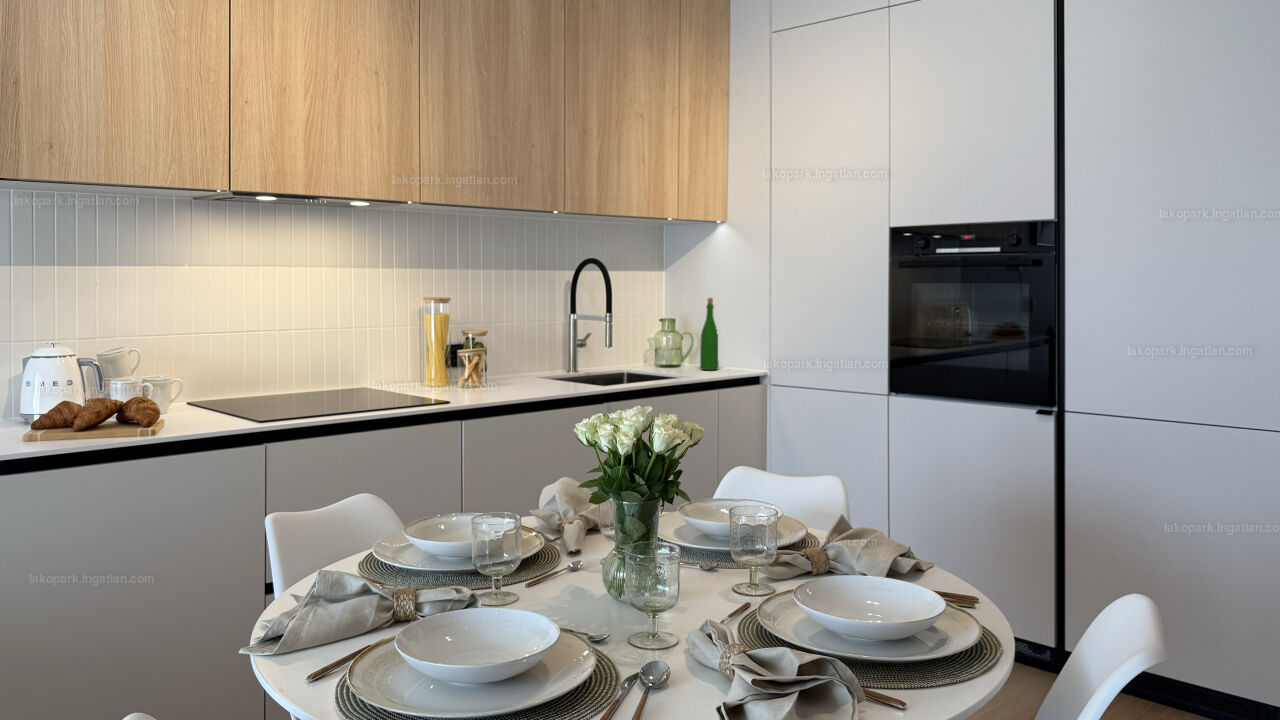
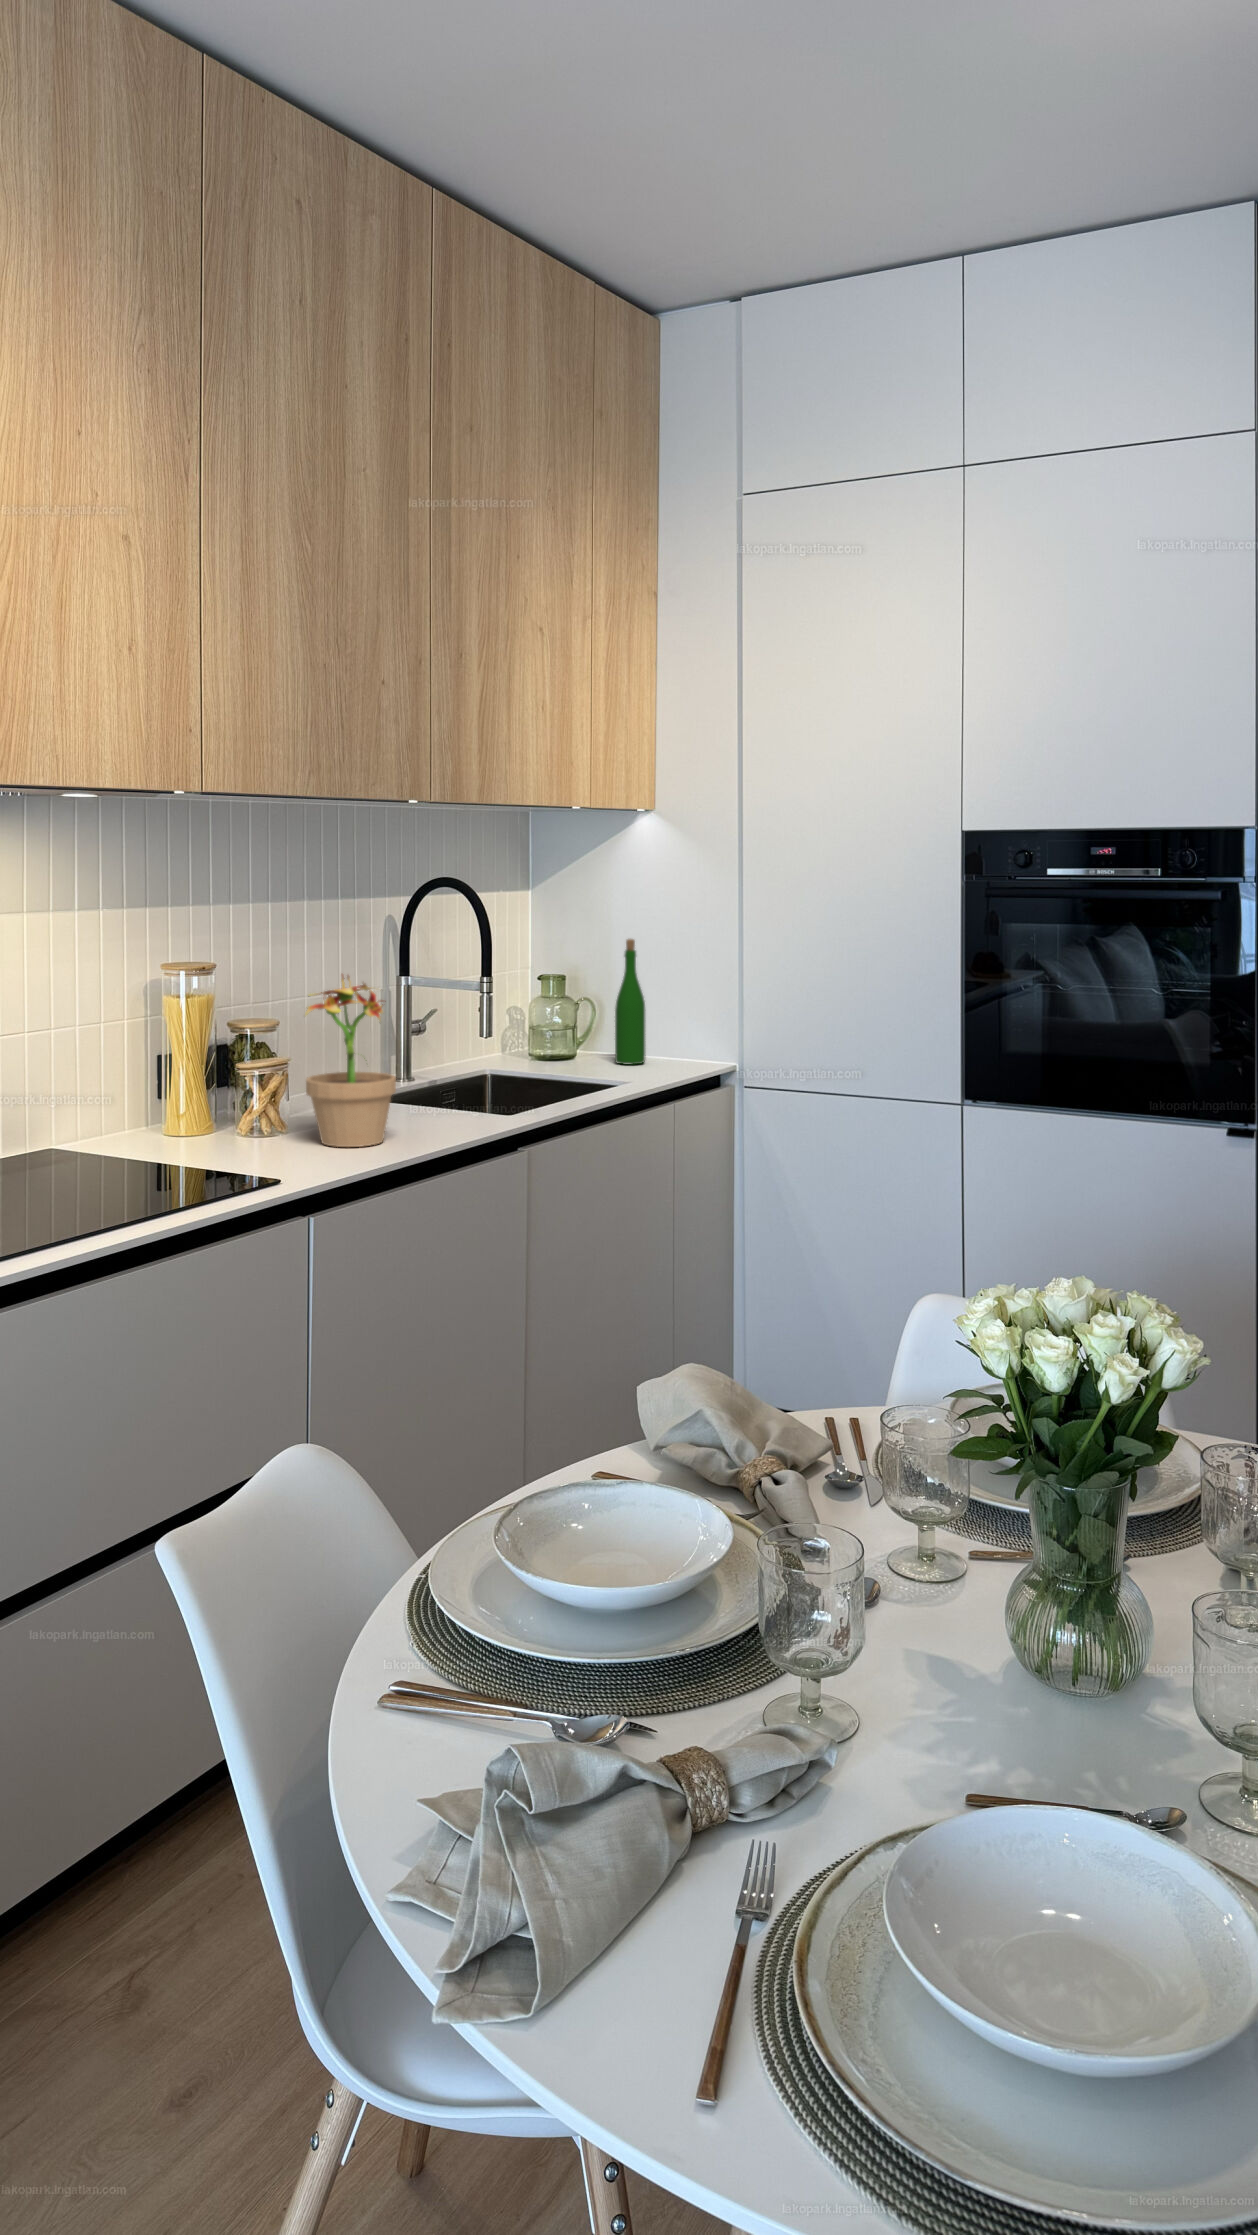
potted plant: none [478,300,530,393] -> present [305,975,396,1147]

